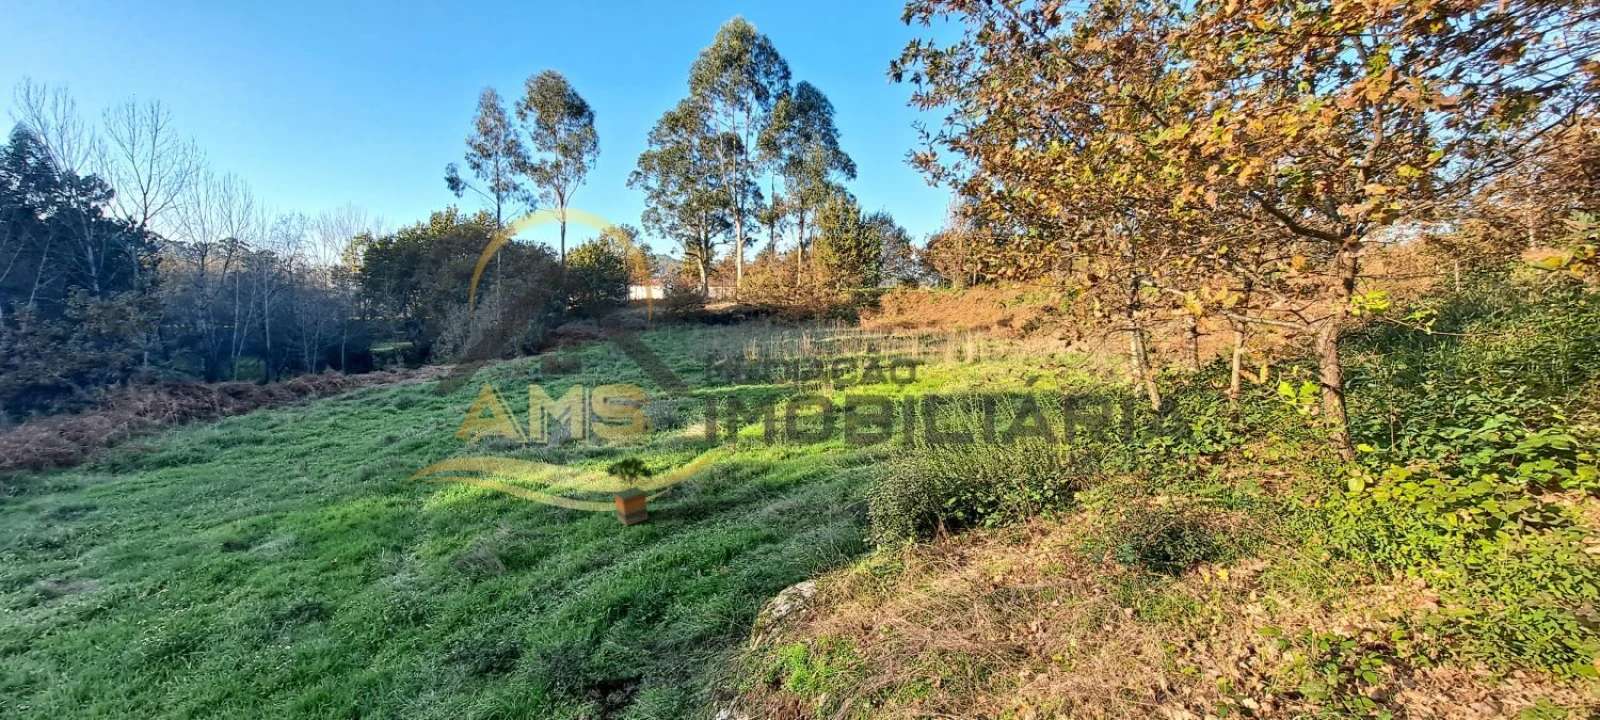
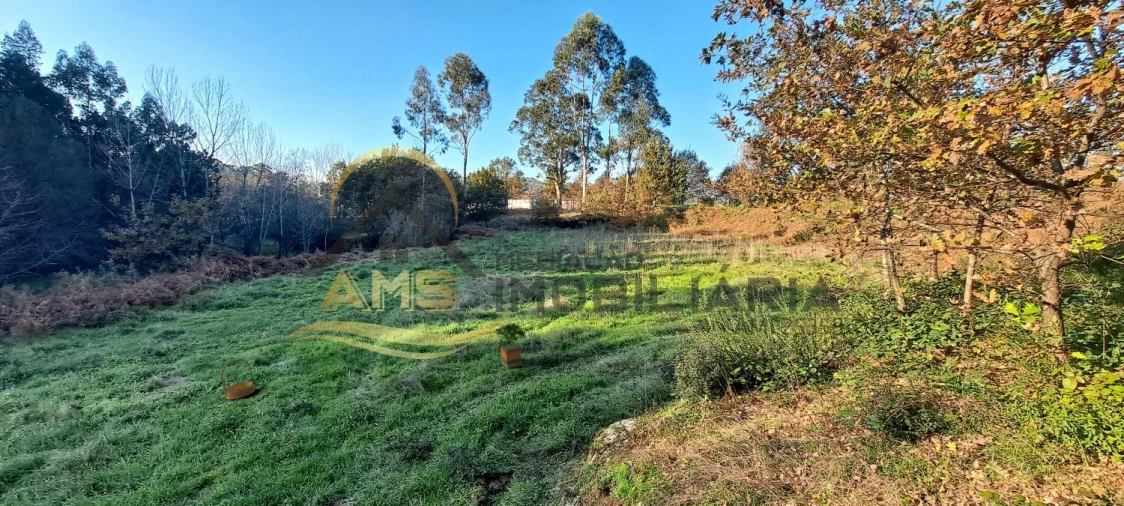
basket: none [127,541,193,610] -> present [222,359,255,399]

